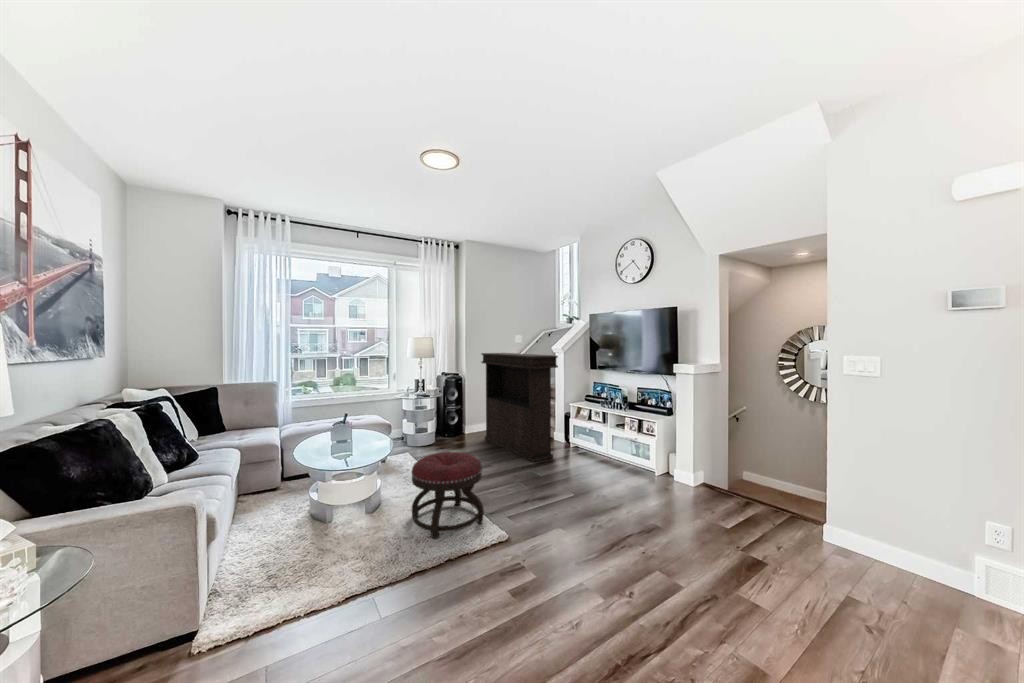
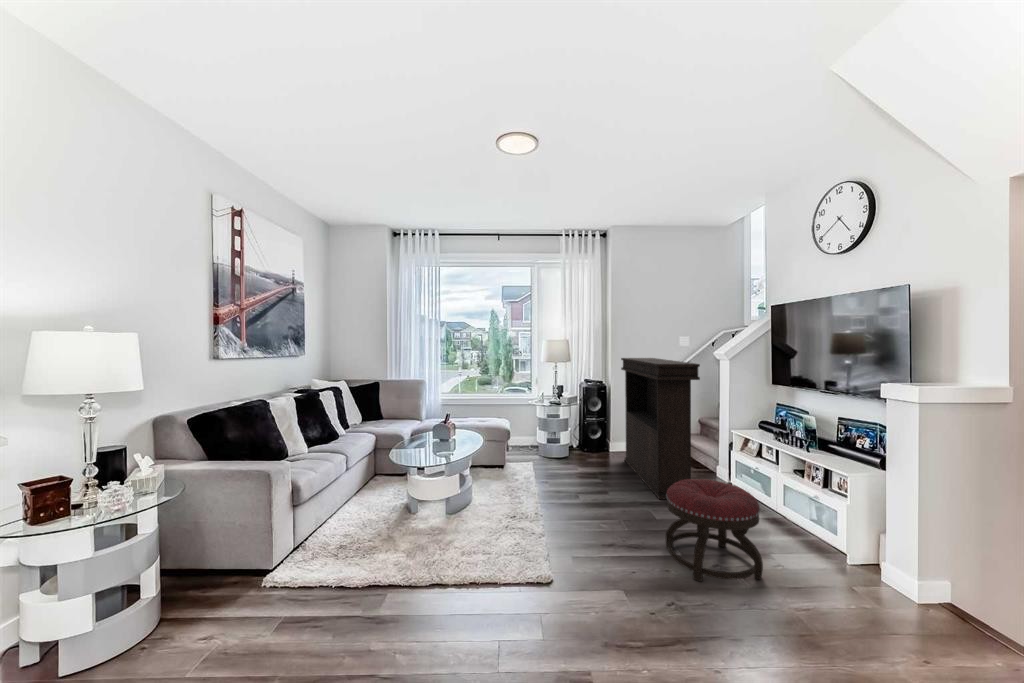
ottoman: present [412,452,484,538] -> present [666,479,763,582]

